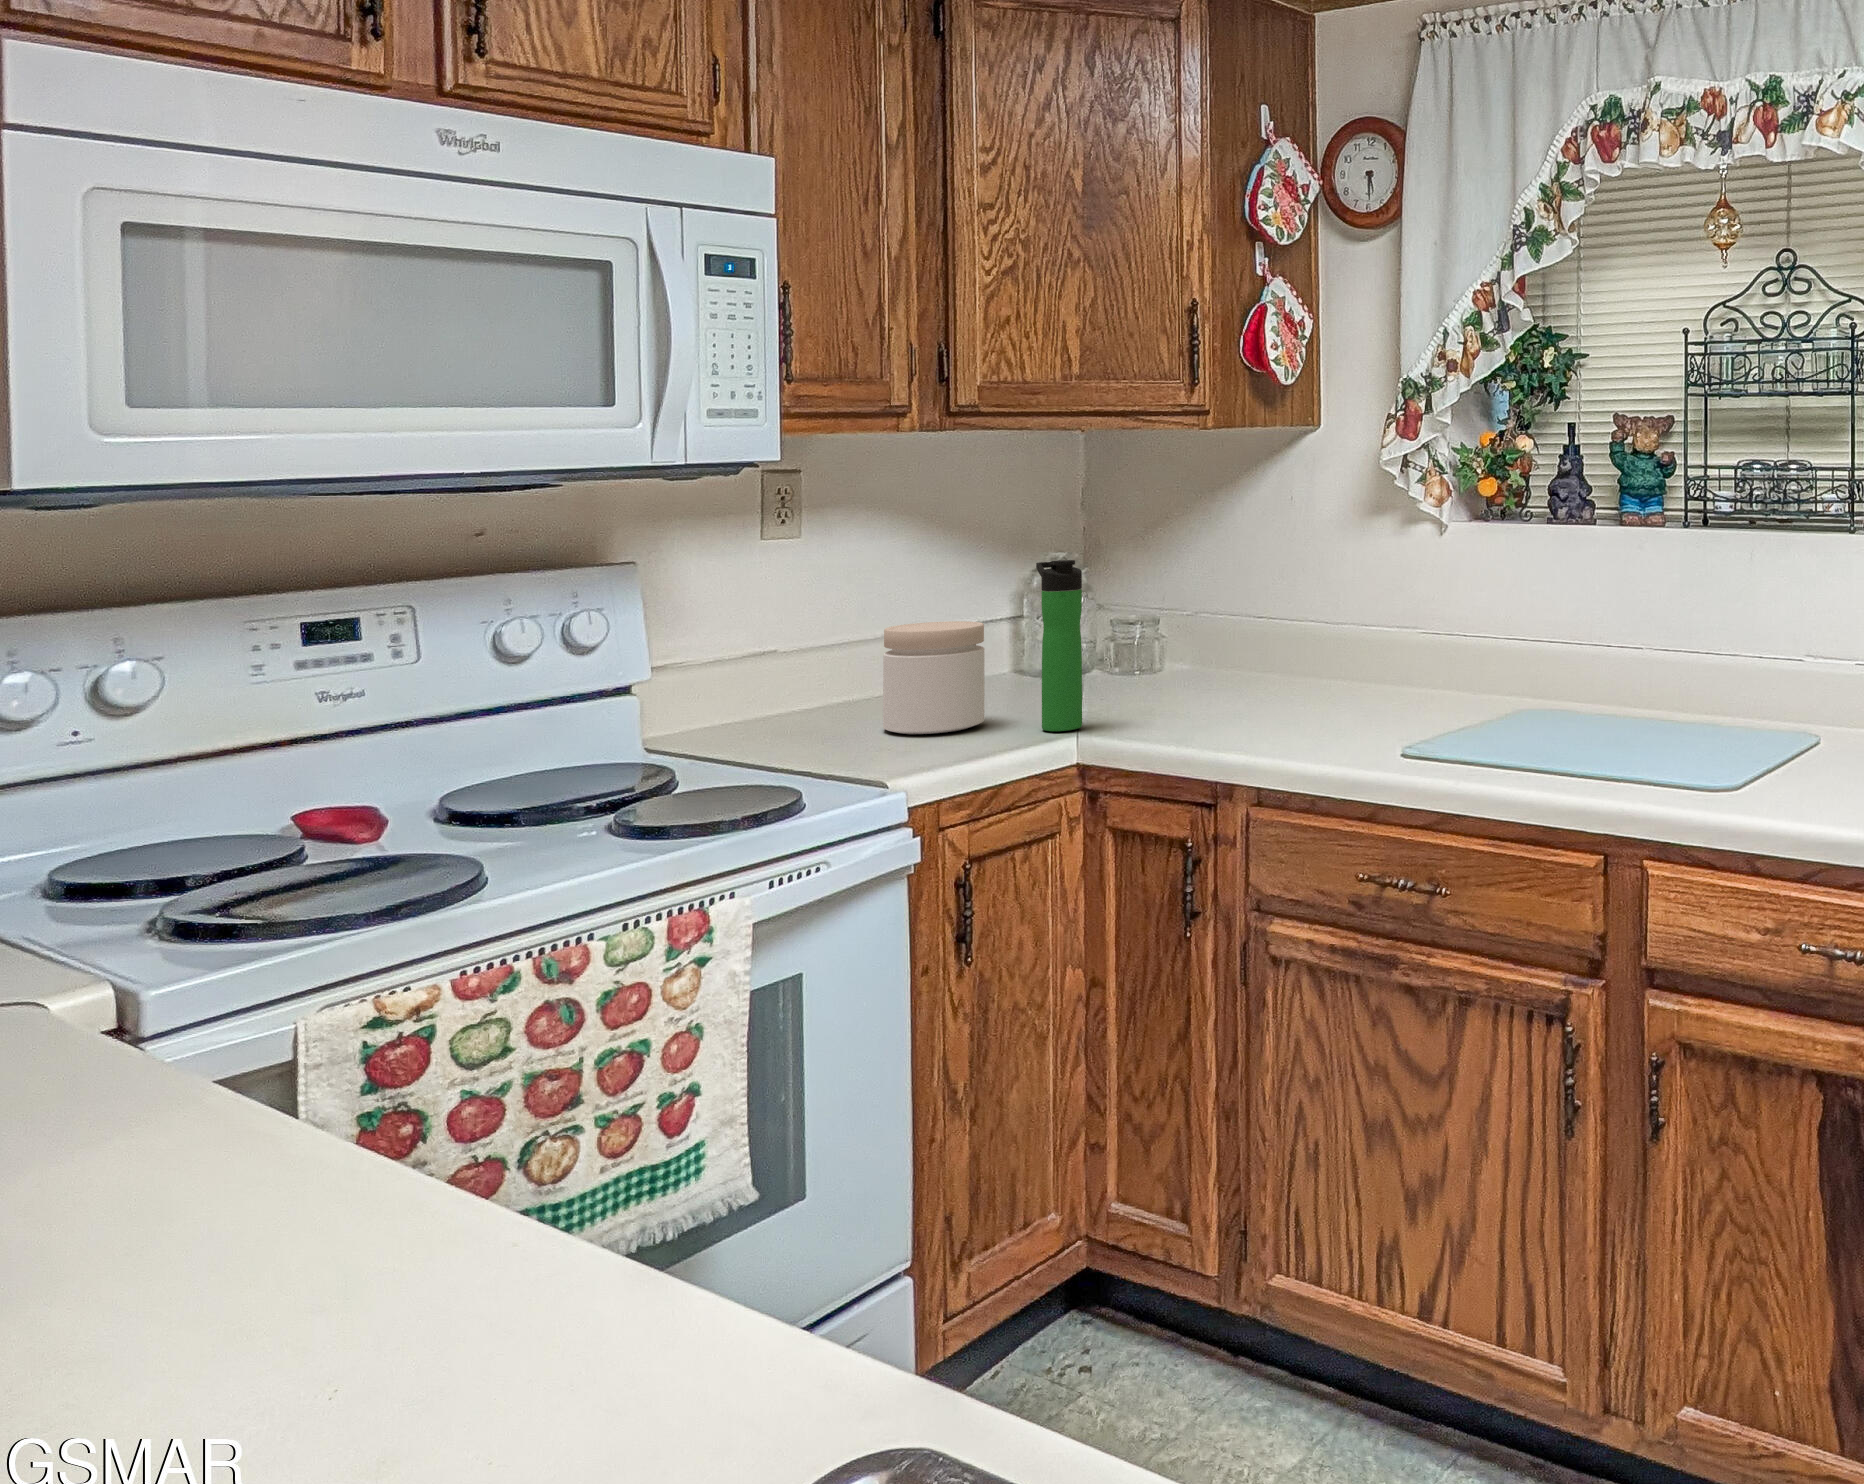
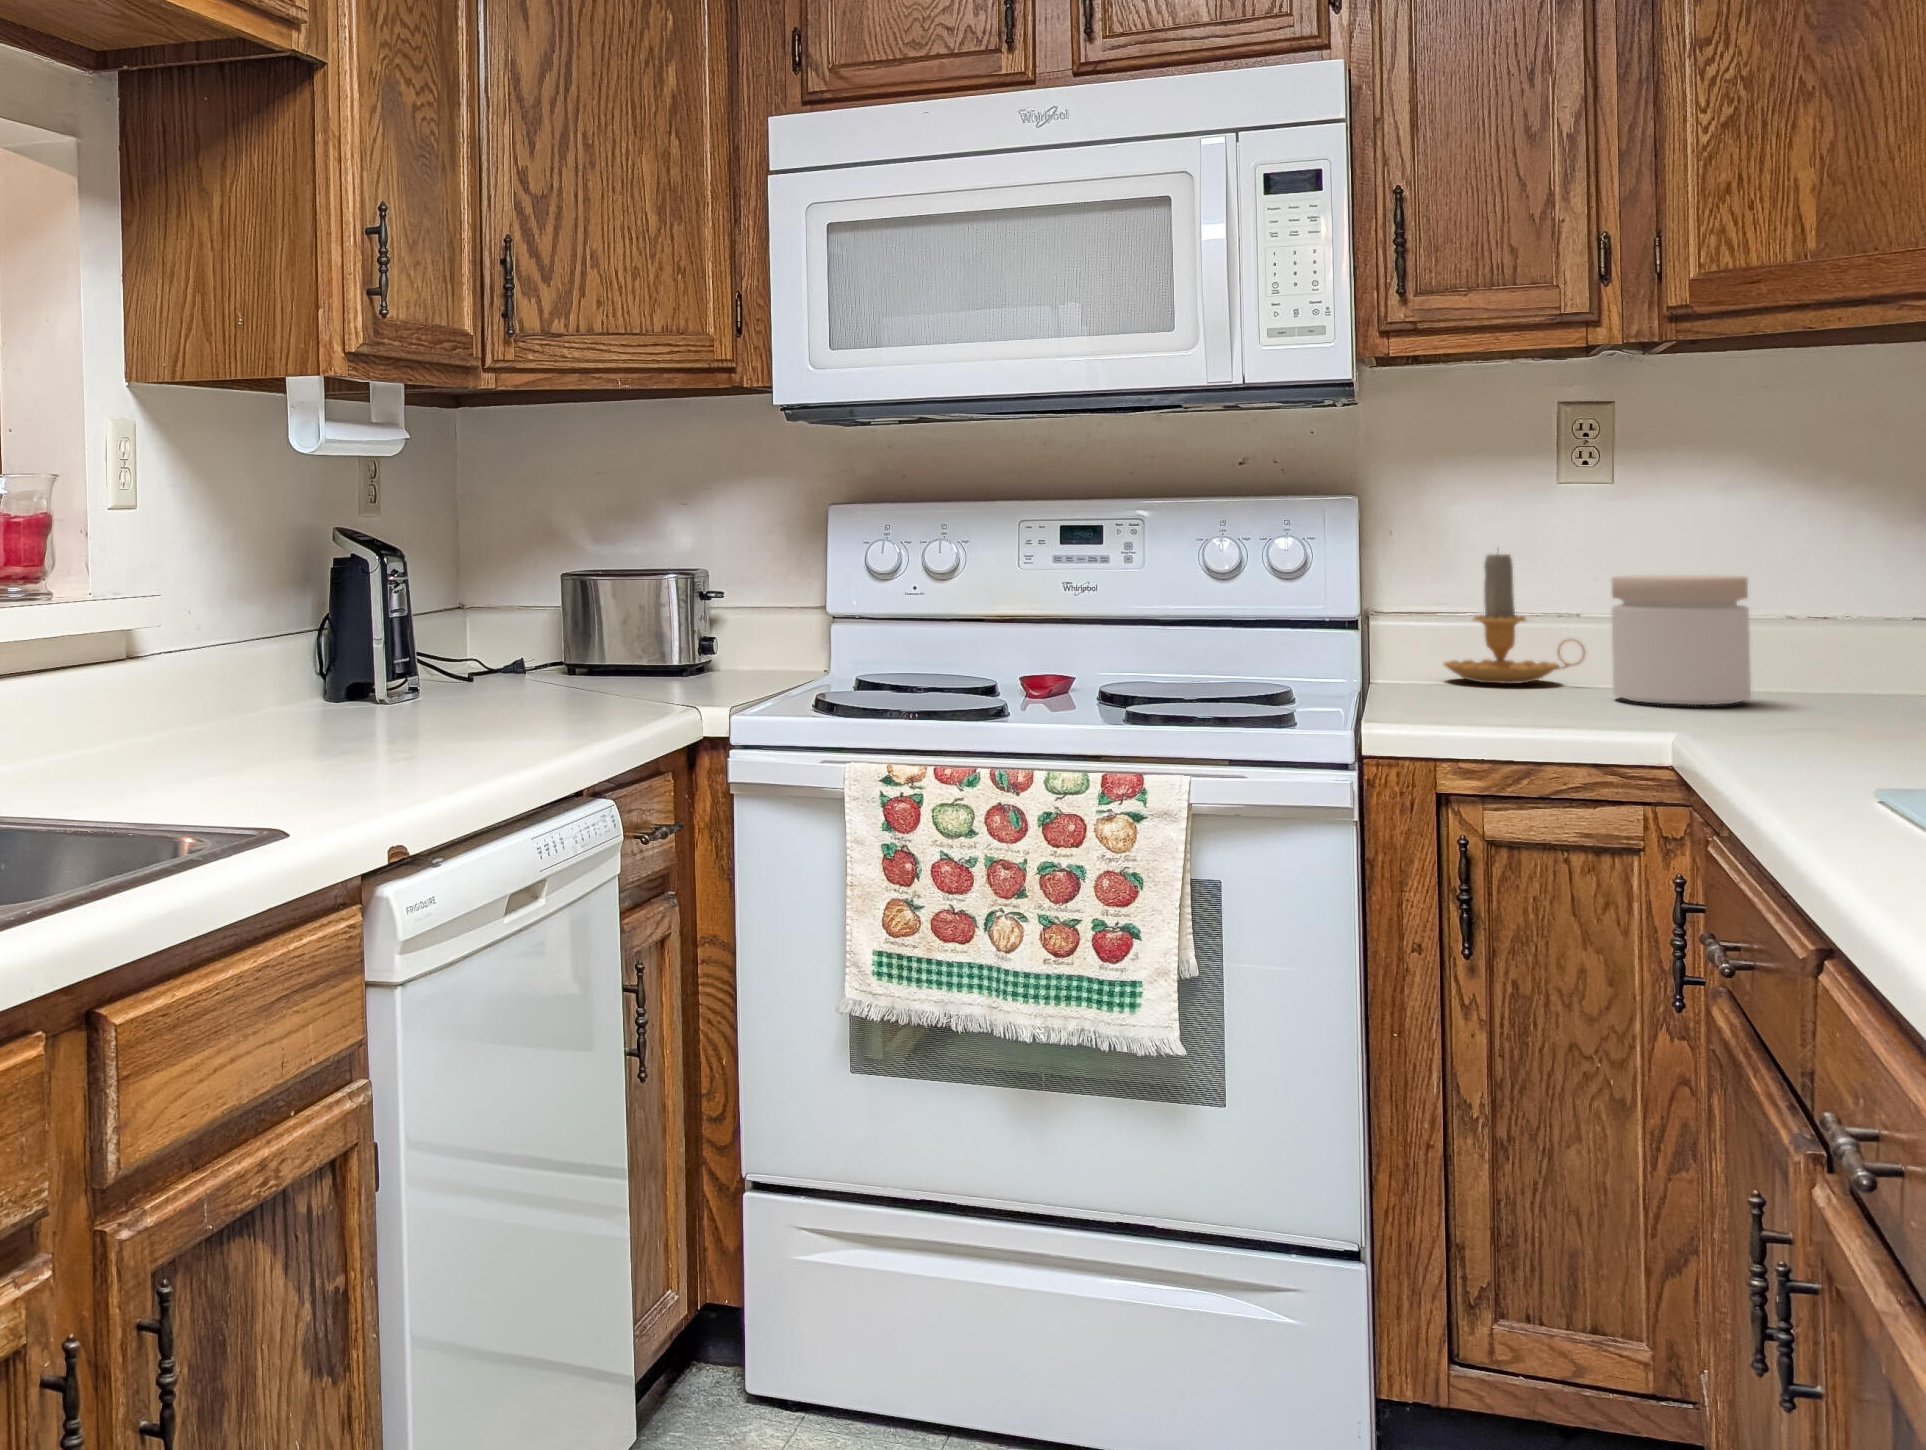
bottle: present [1036,560,1082,731] -> none [1773,495,1841,721]
candle: none [695,609,822,737] -> present [1444,548,1585,684]

